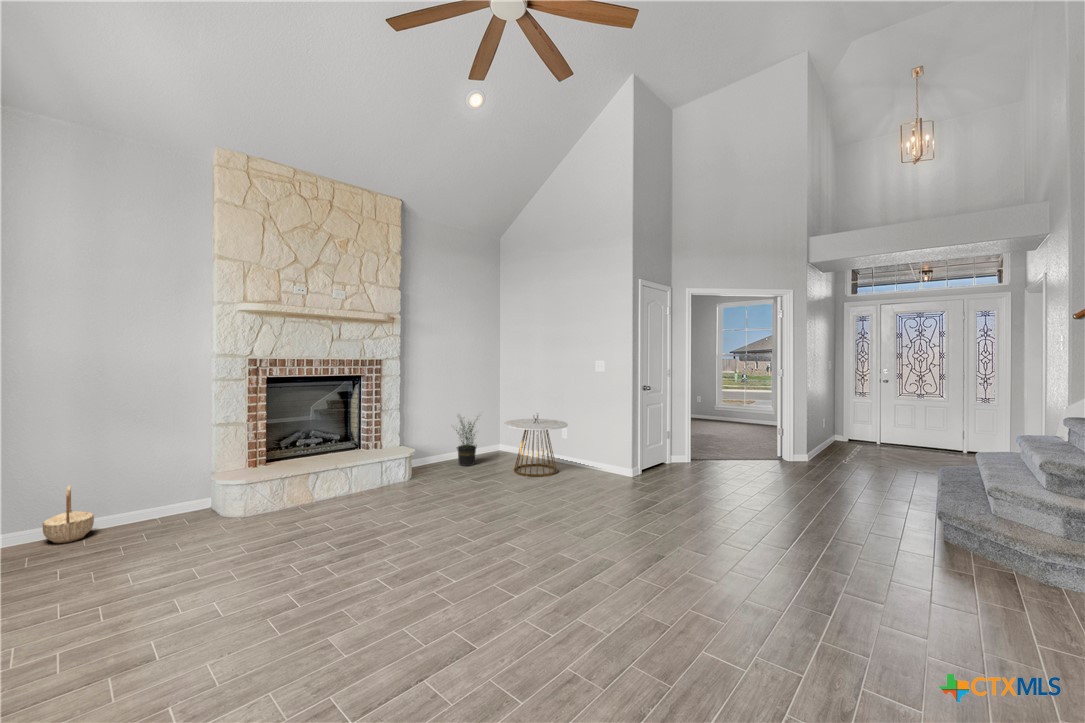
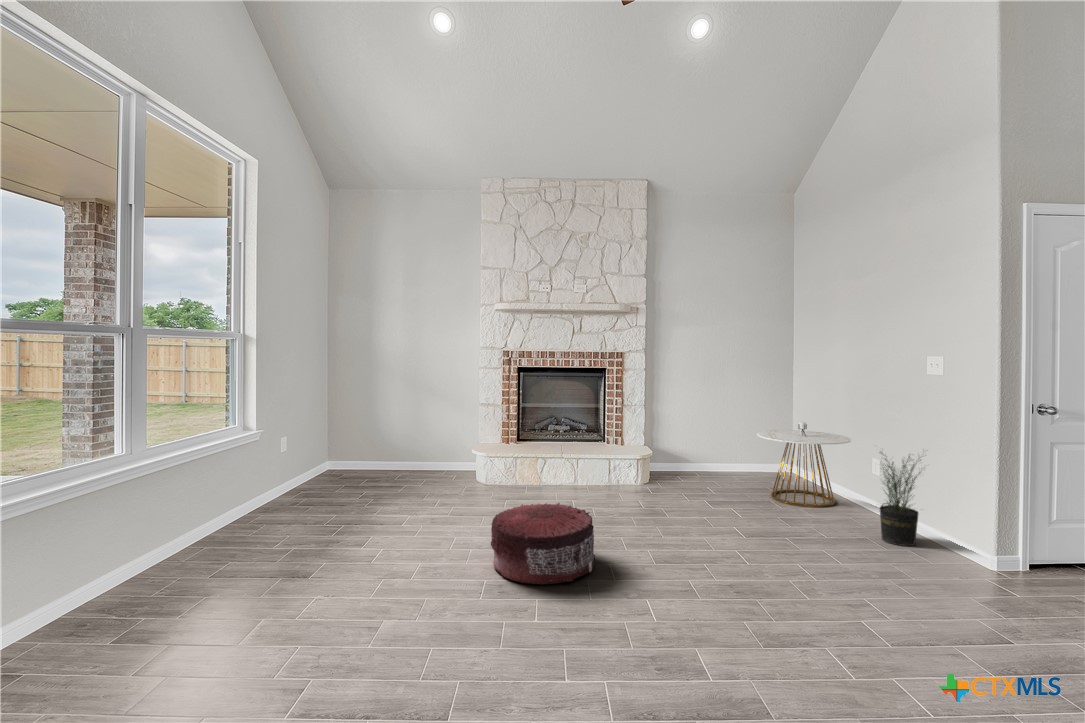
potted plant: present [456,420,477,466] -> present [880,454,922,546]
basket: present [42,485,94,543] -> none [380,437,406,476]
pouf: none [385,519,492,613] -> present [491,503,595,584]

